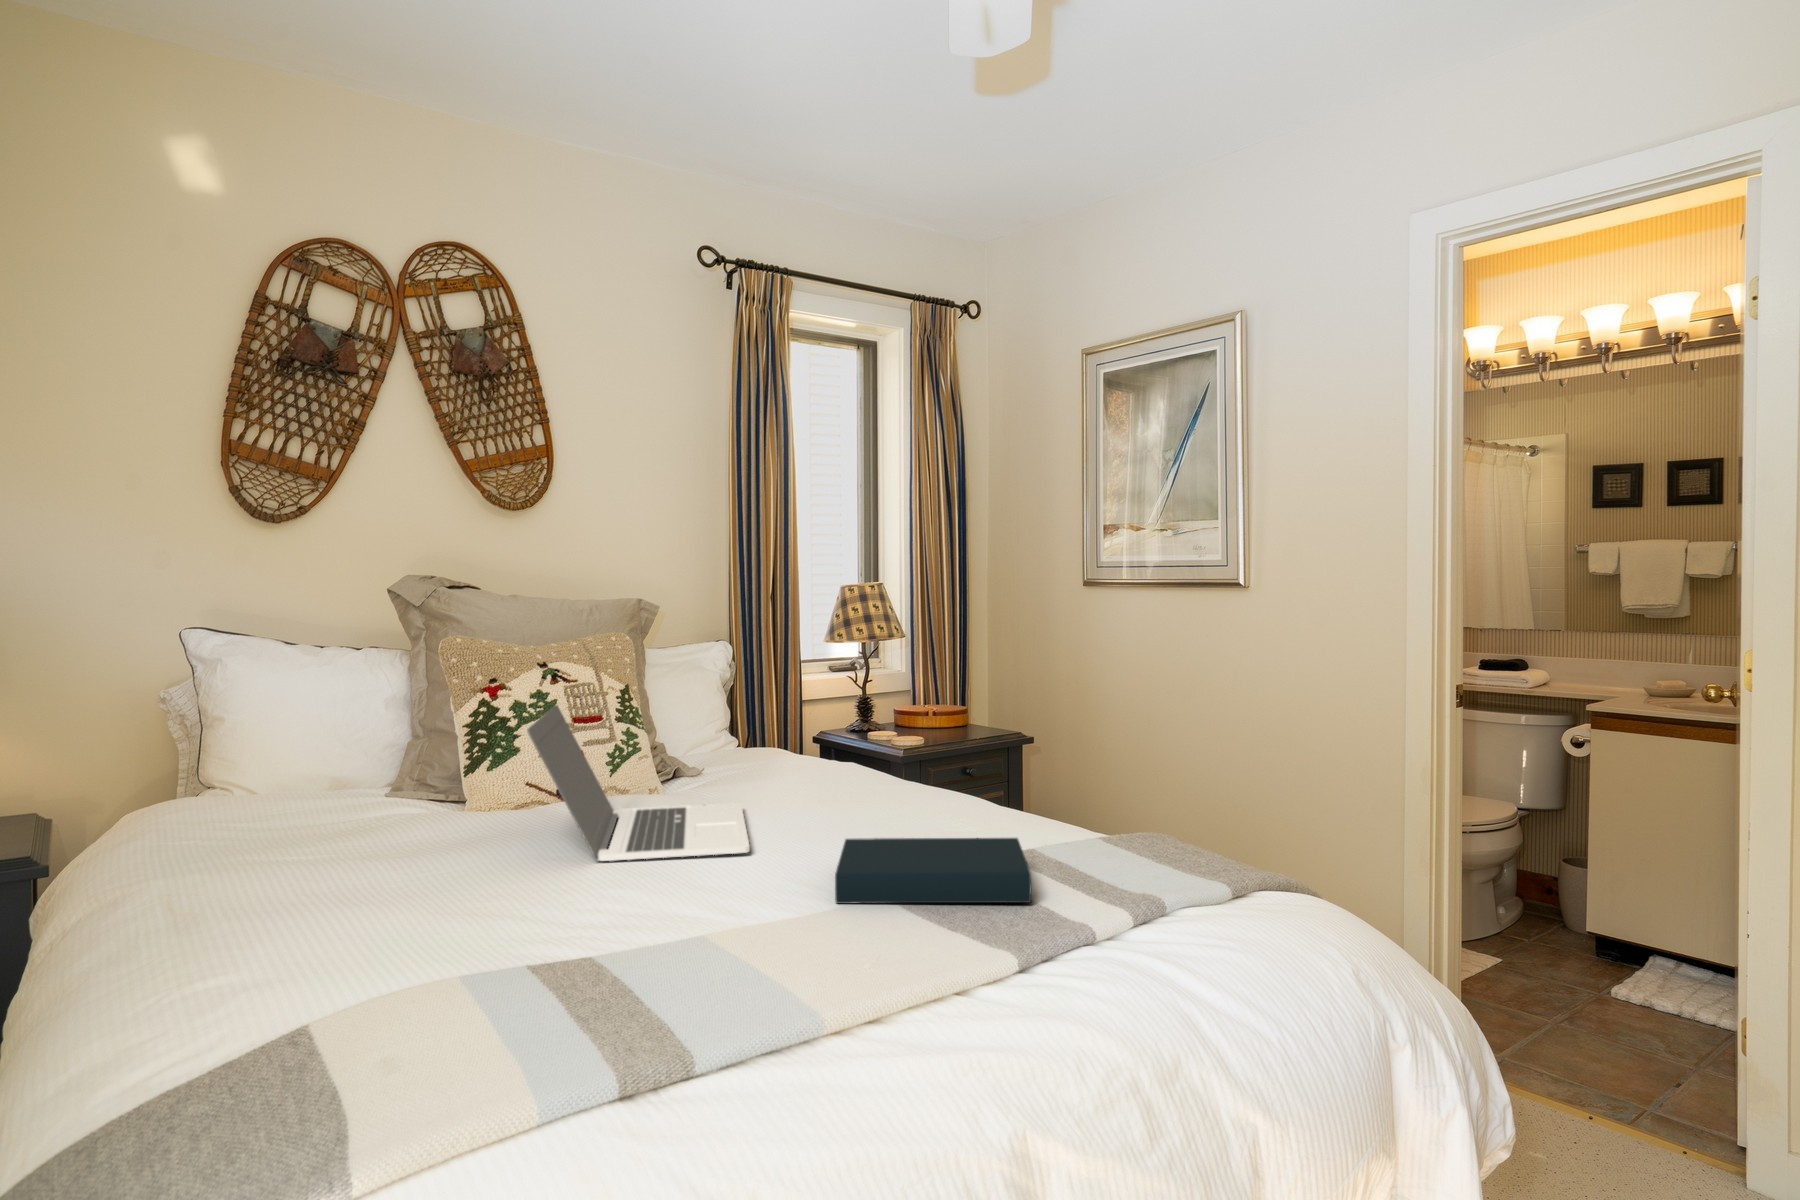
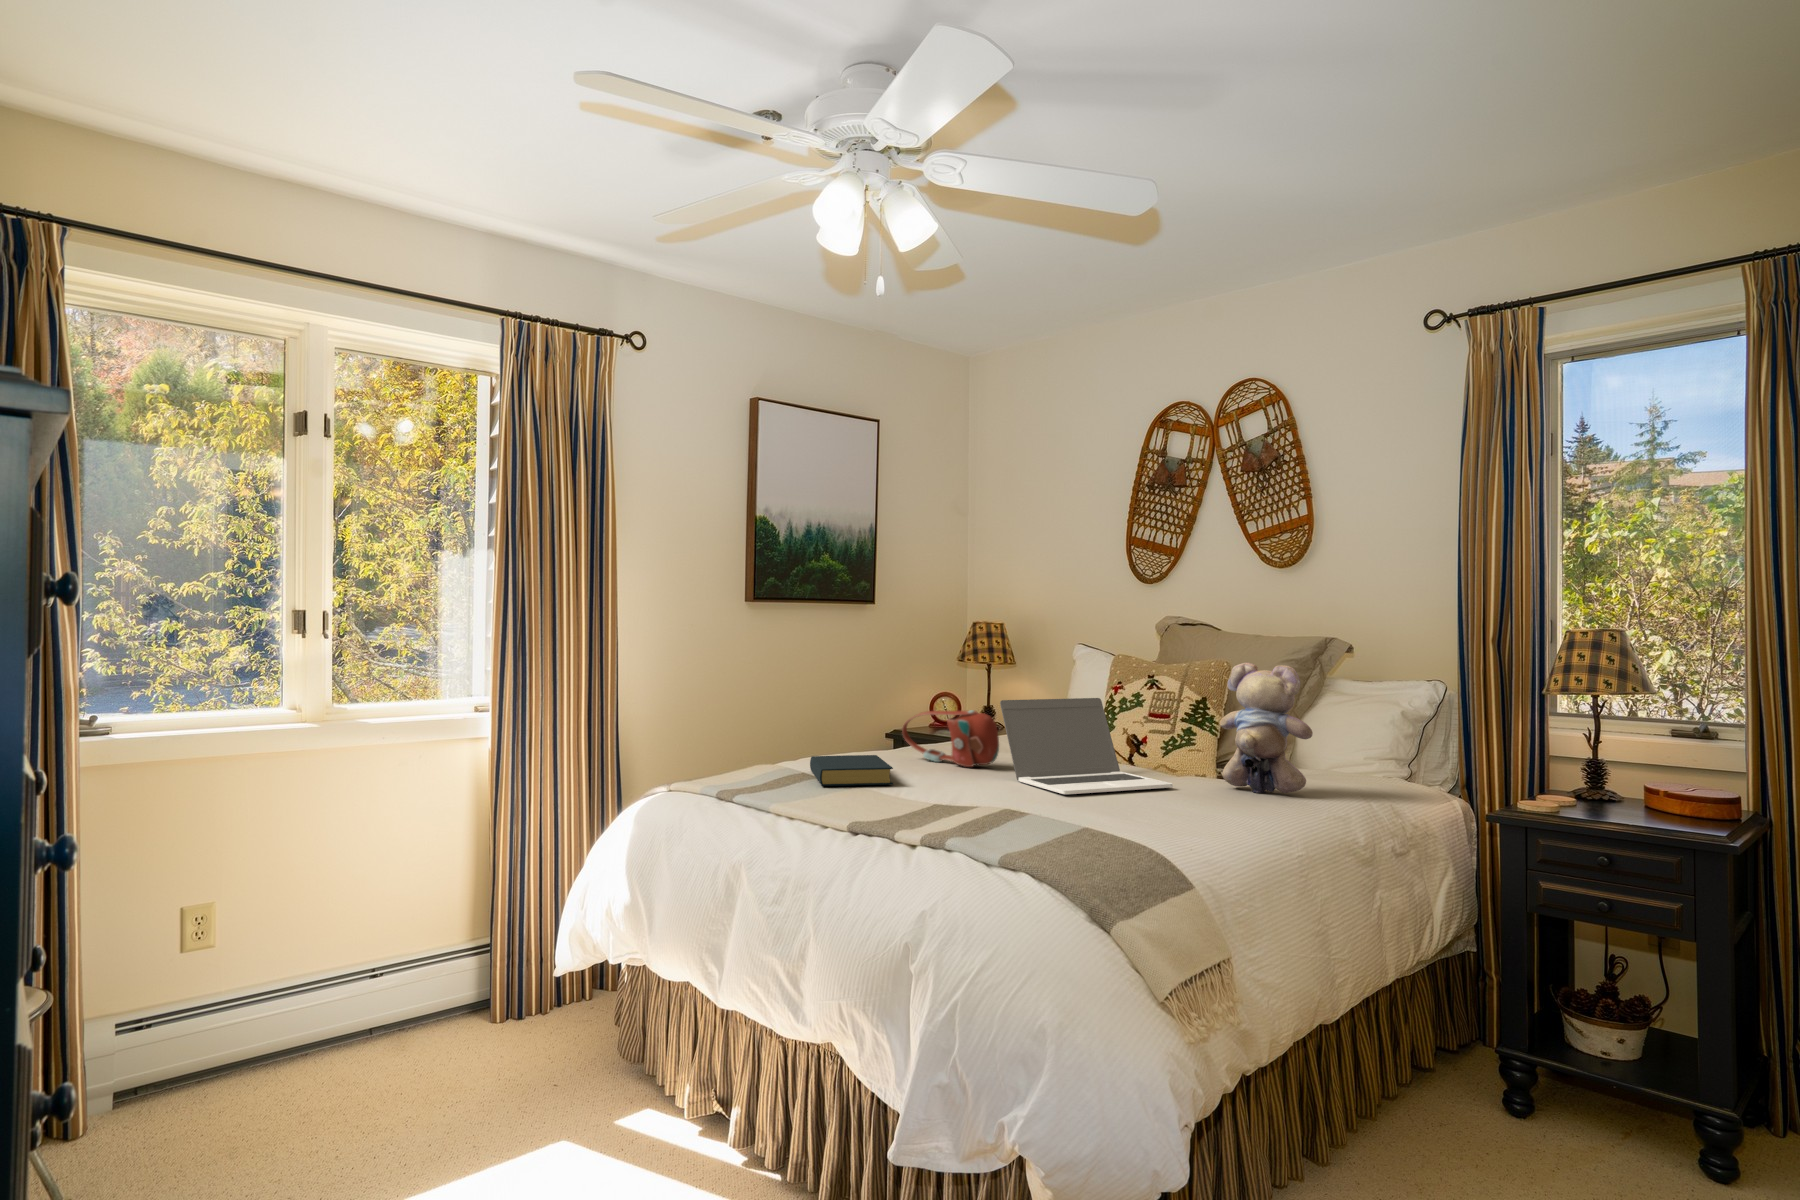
teddy bear: none [733,632,841,790] -> present [1220,662,1313,793]
handbag: none [206,761,472,888] -> present [902,710,999,767]
hardback book: present [835,838,1031,904] -> present [810,755,893,786]

